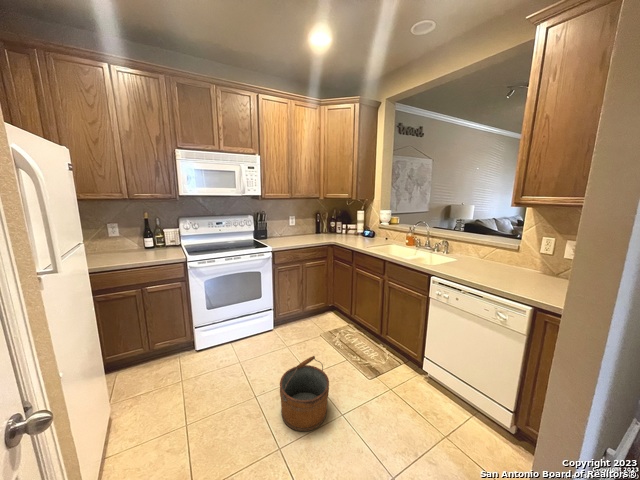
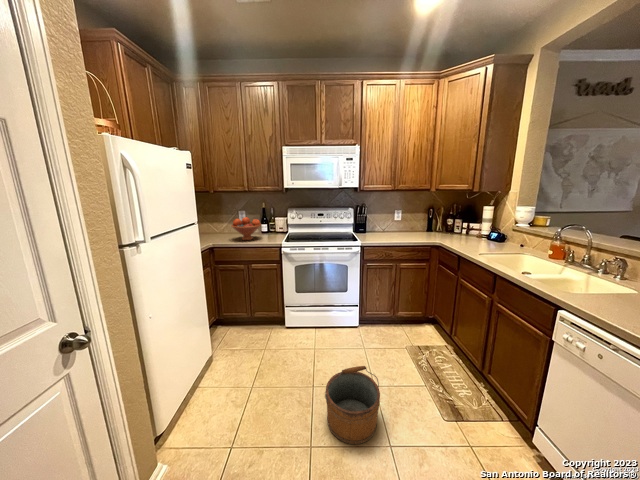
fruit bowl: none [107,231,152,260] -> present [231,217,261,240]

